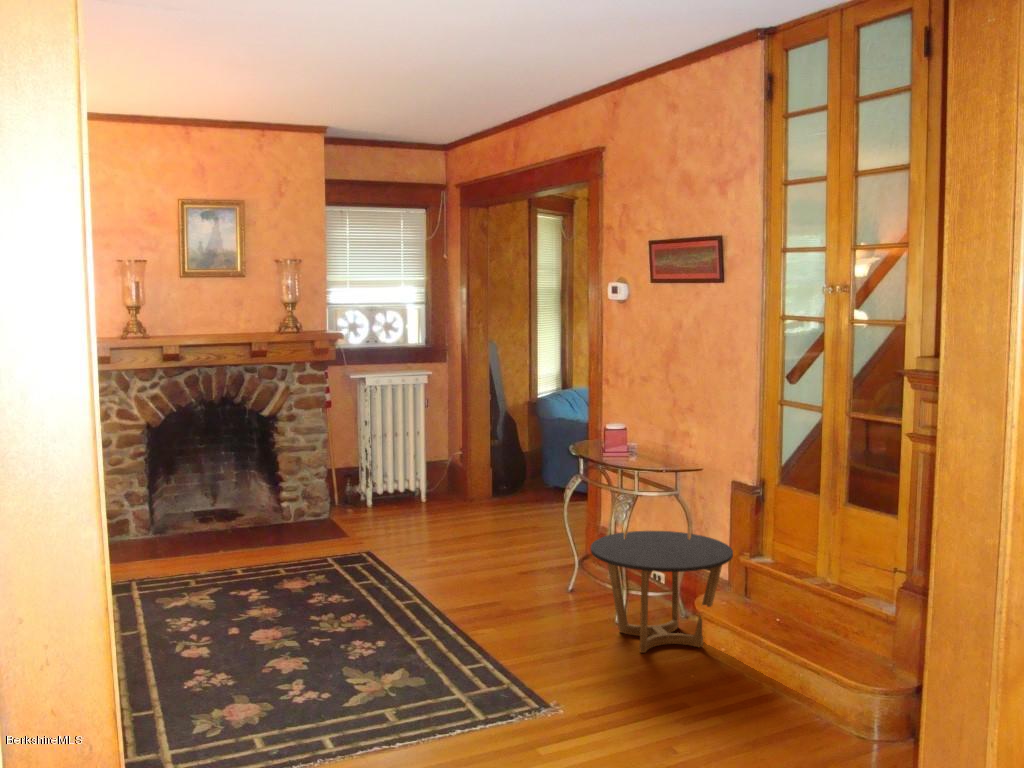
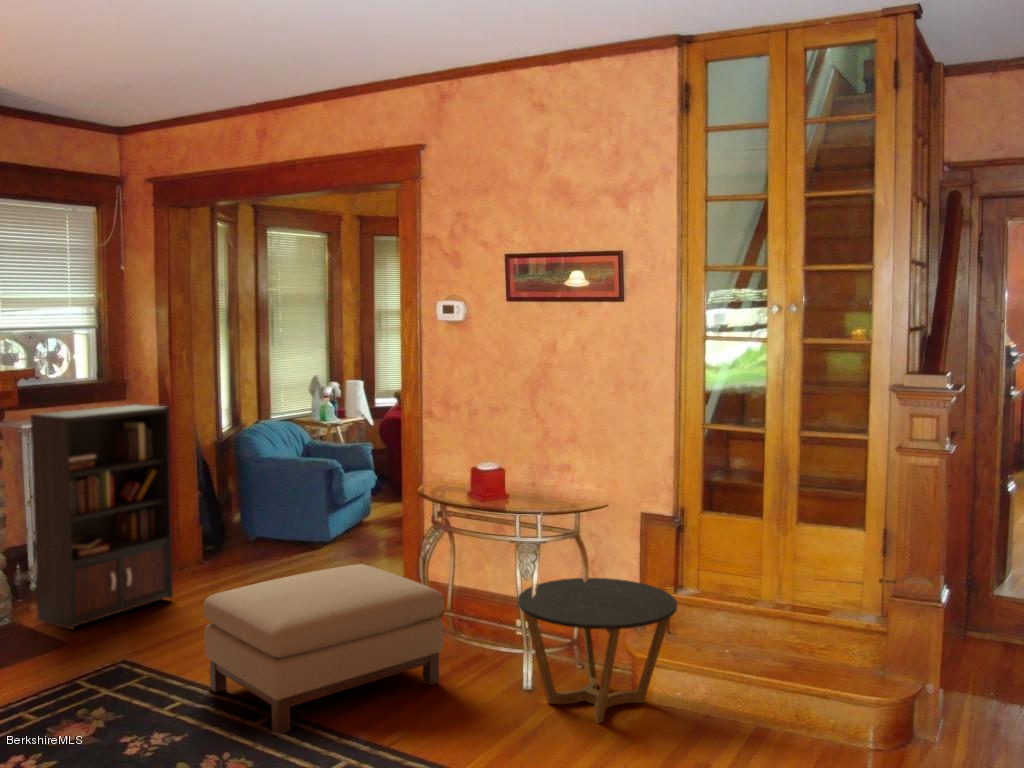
bookcase: none [339,364,441,528] -> present [31,404,173,629]
ottoman: none [393,501,560,612] -> present [203,564,444,734]

